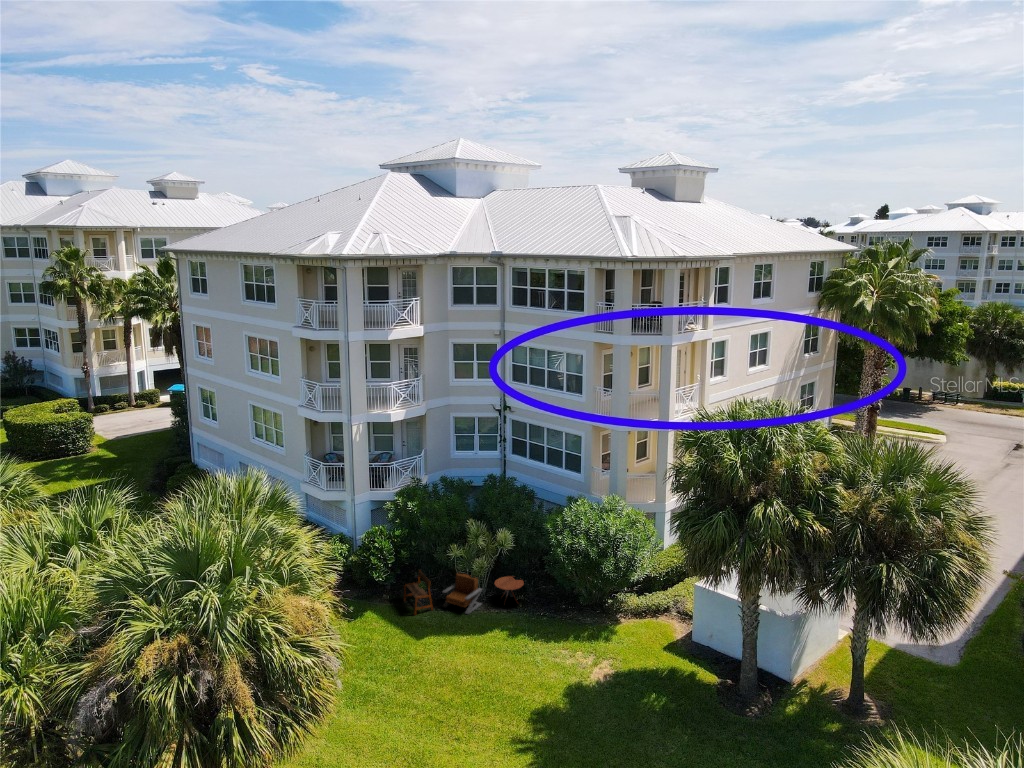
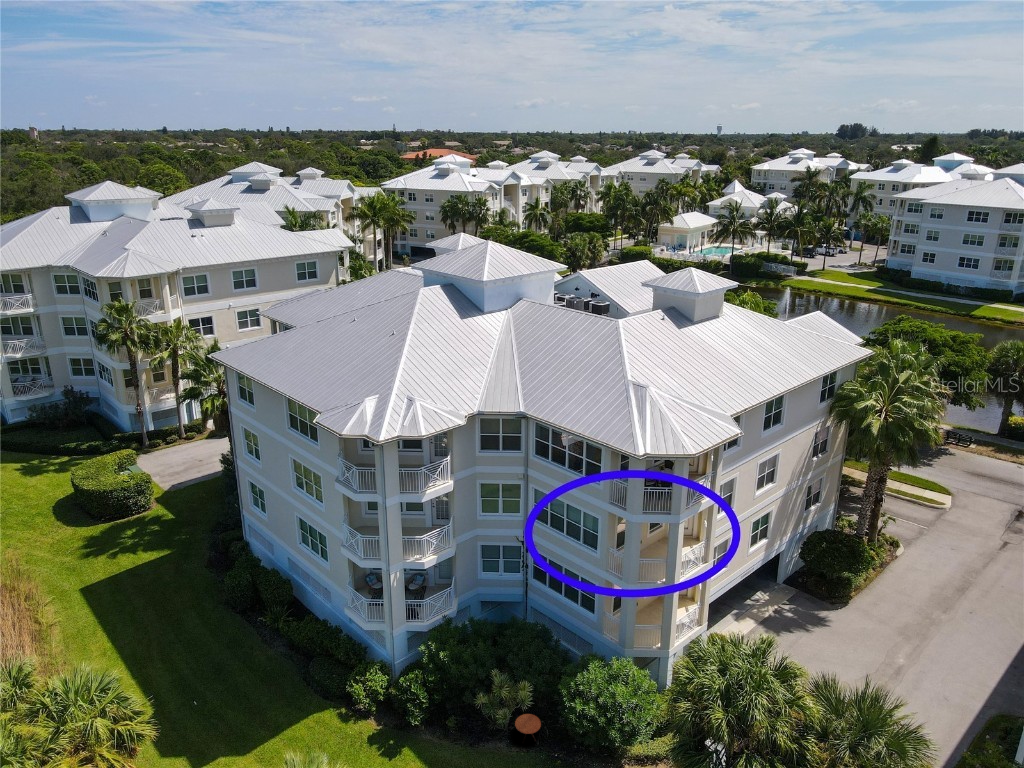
bench: present [404,571,433,614] -> none [436,708,461,754]
lounge chair: present [443,574,482,614] -> none [469,712,505,755]

